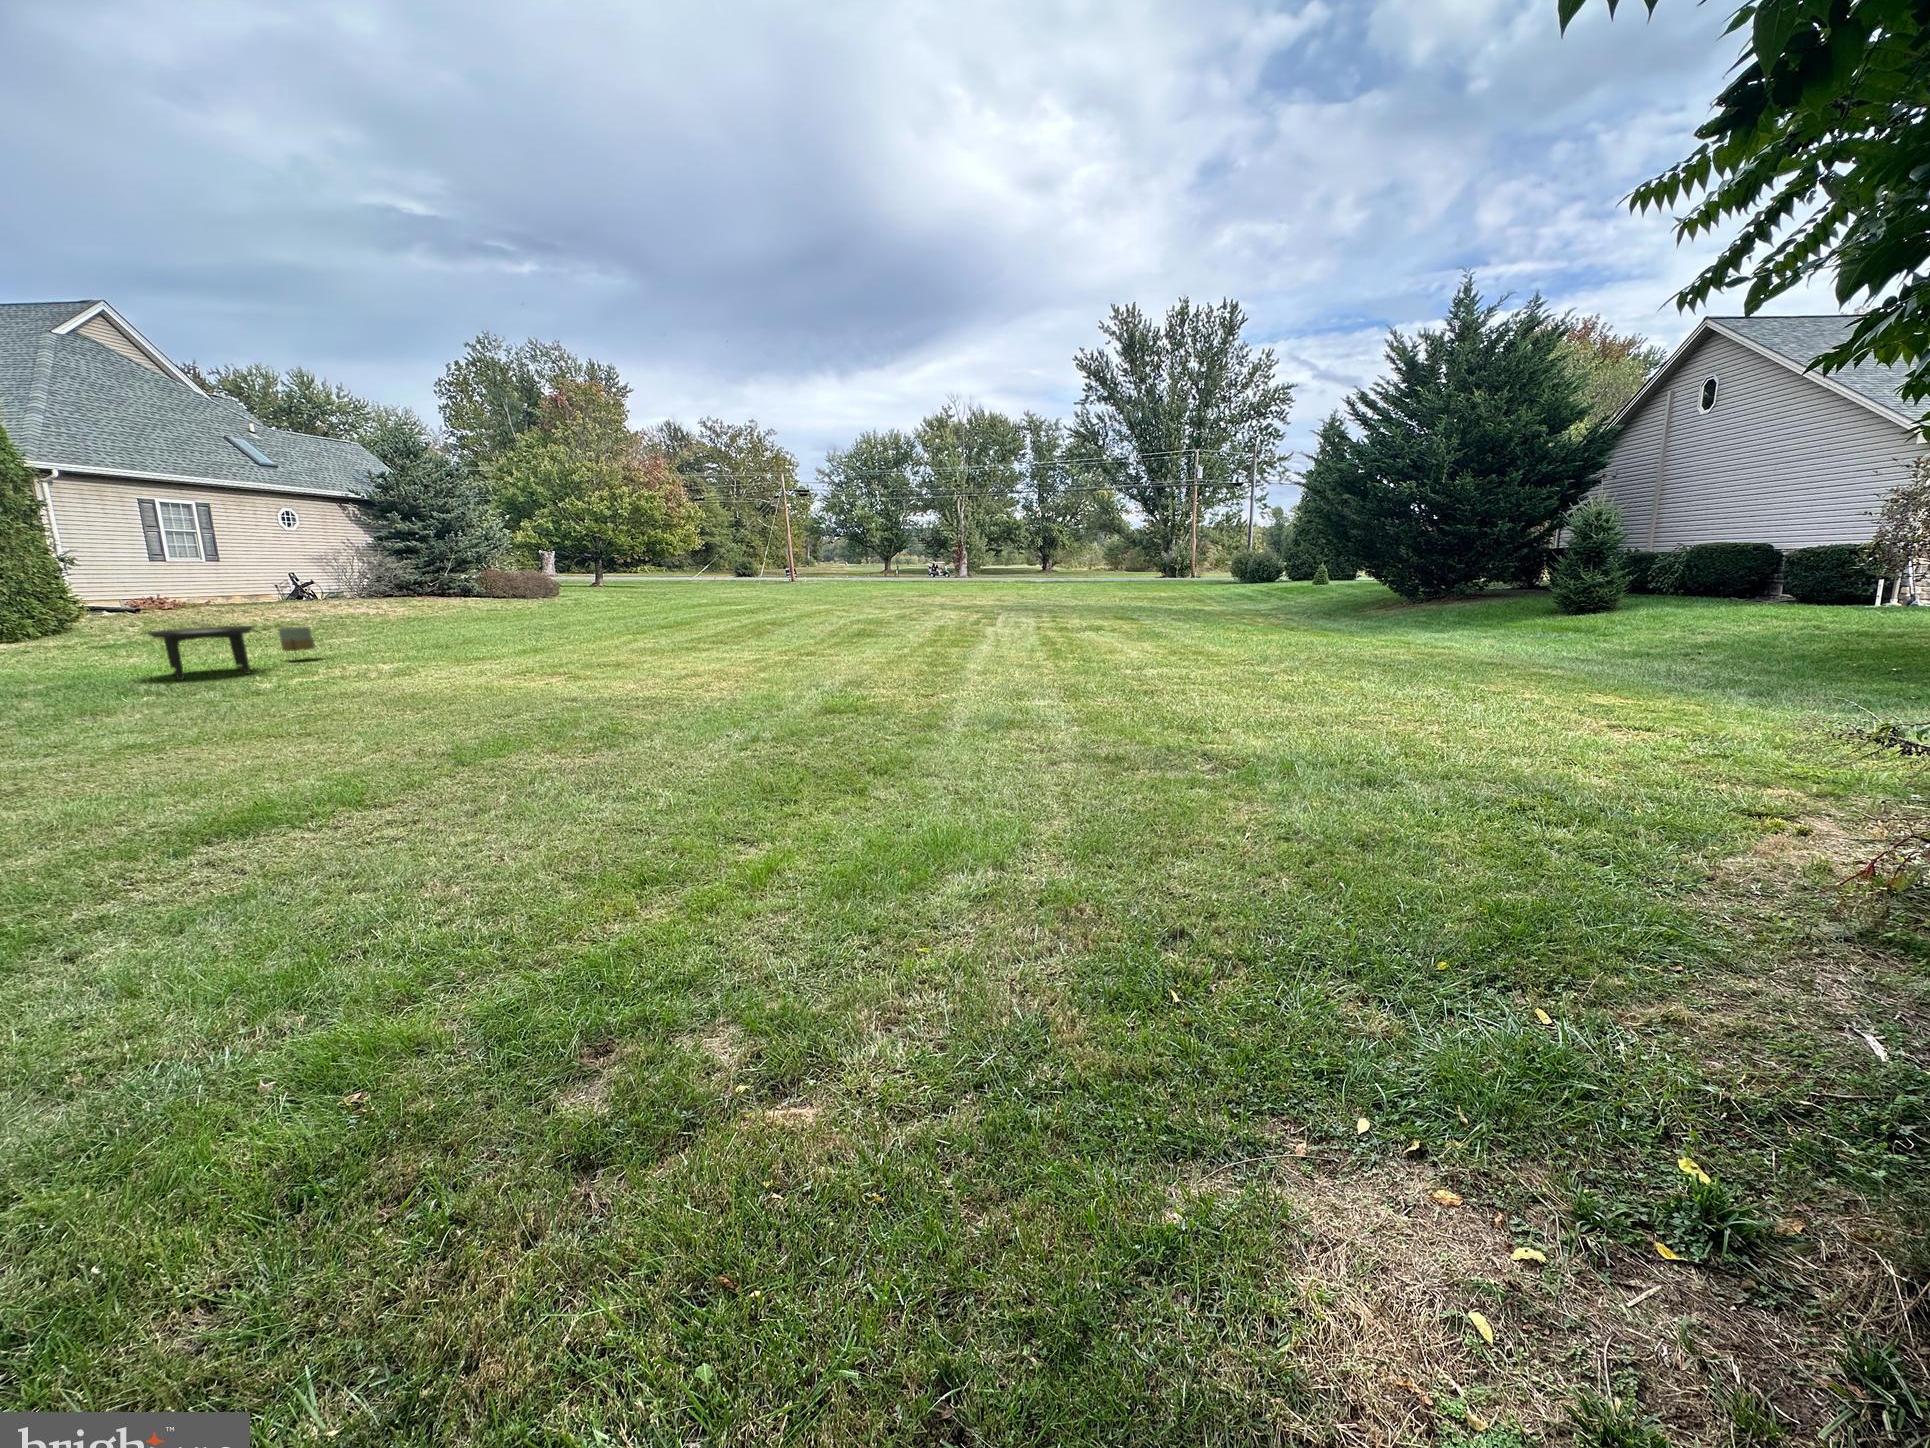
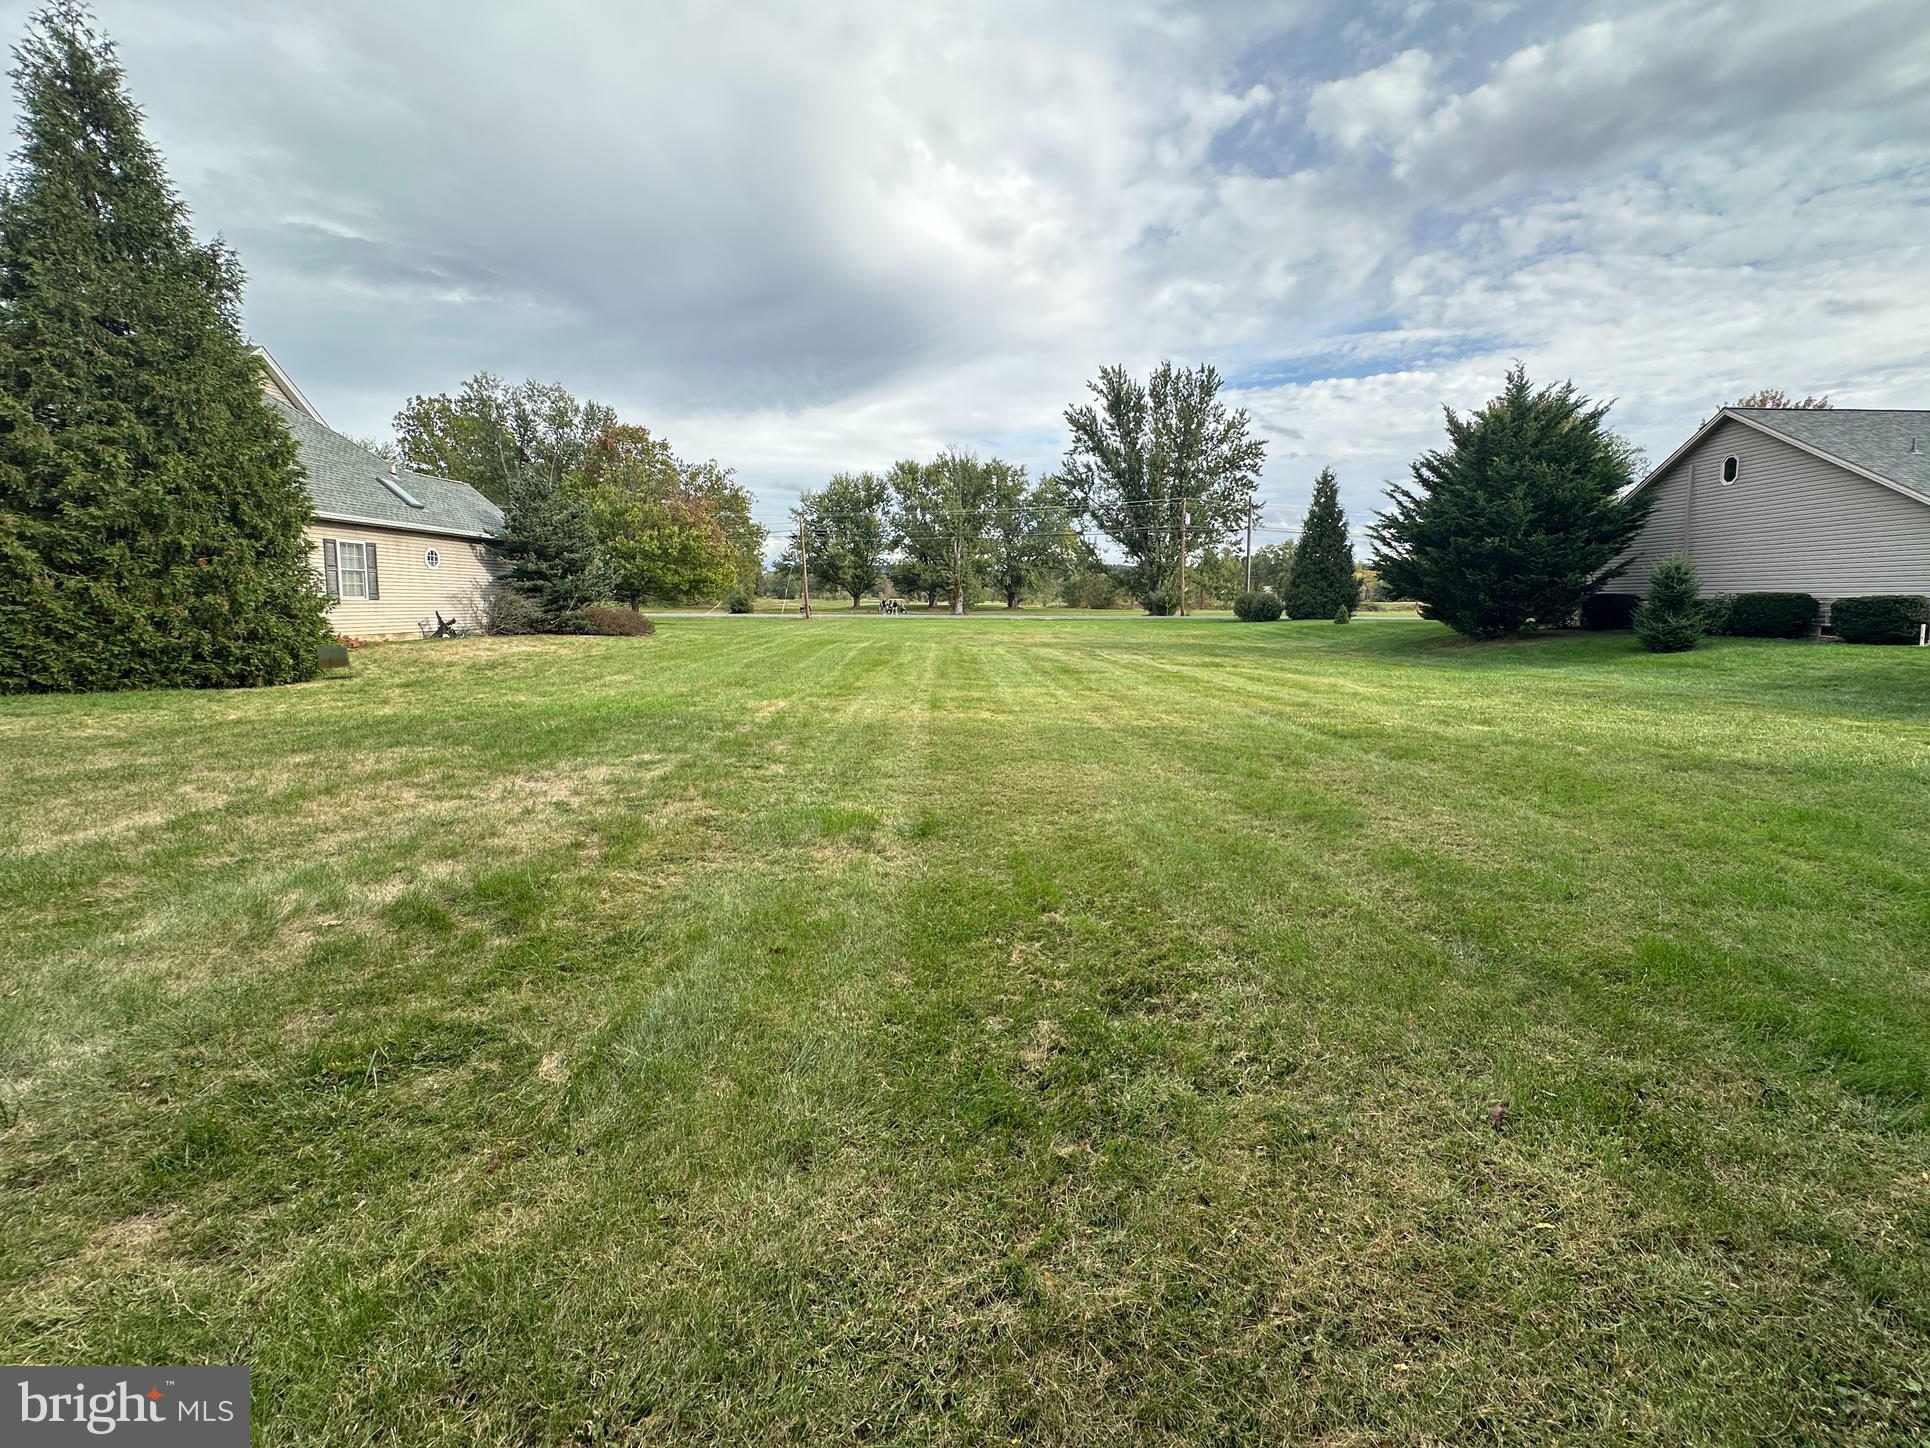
round table: present [147,626,253,680] -> none [191,644,296,694]

